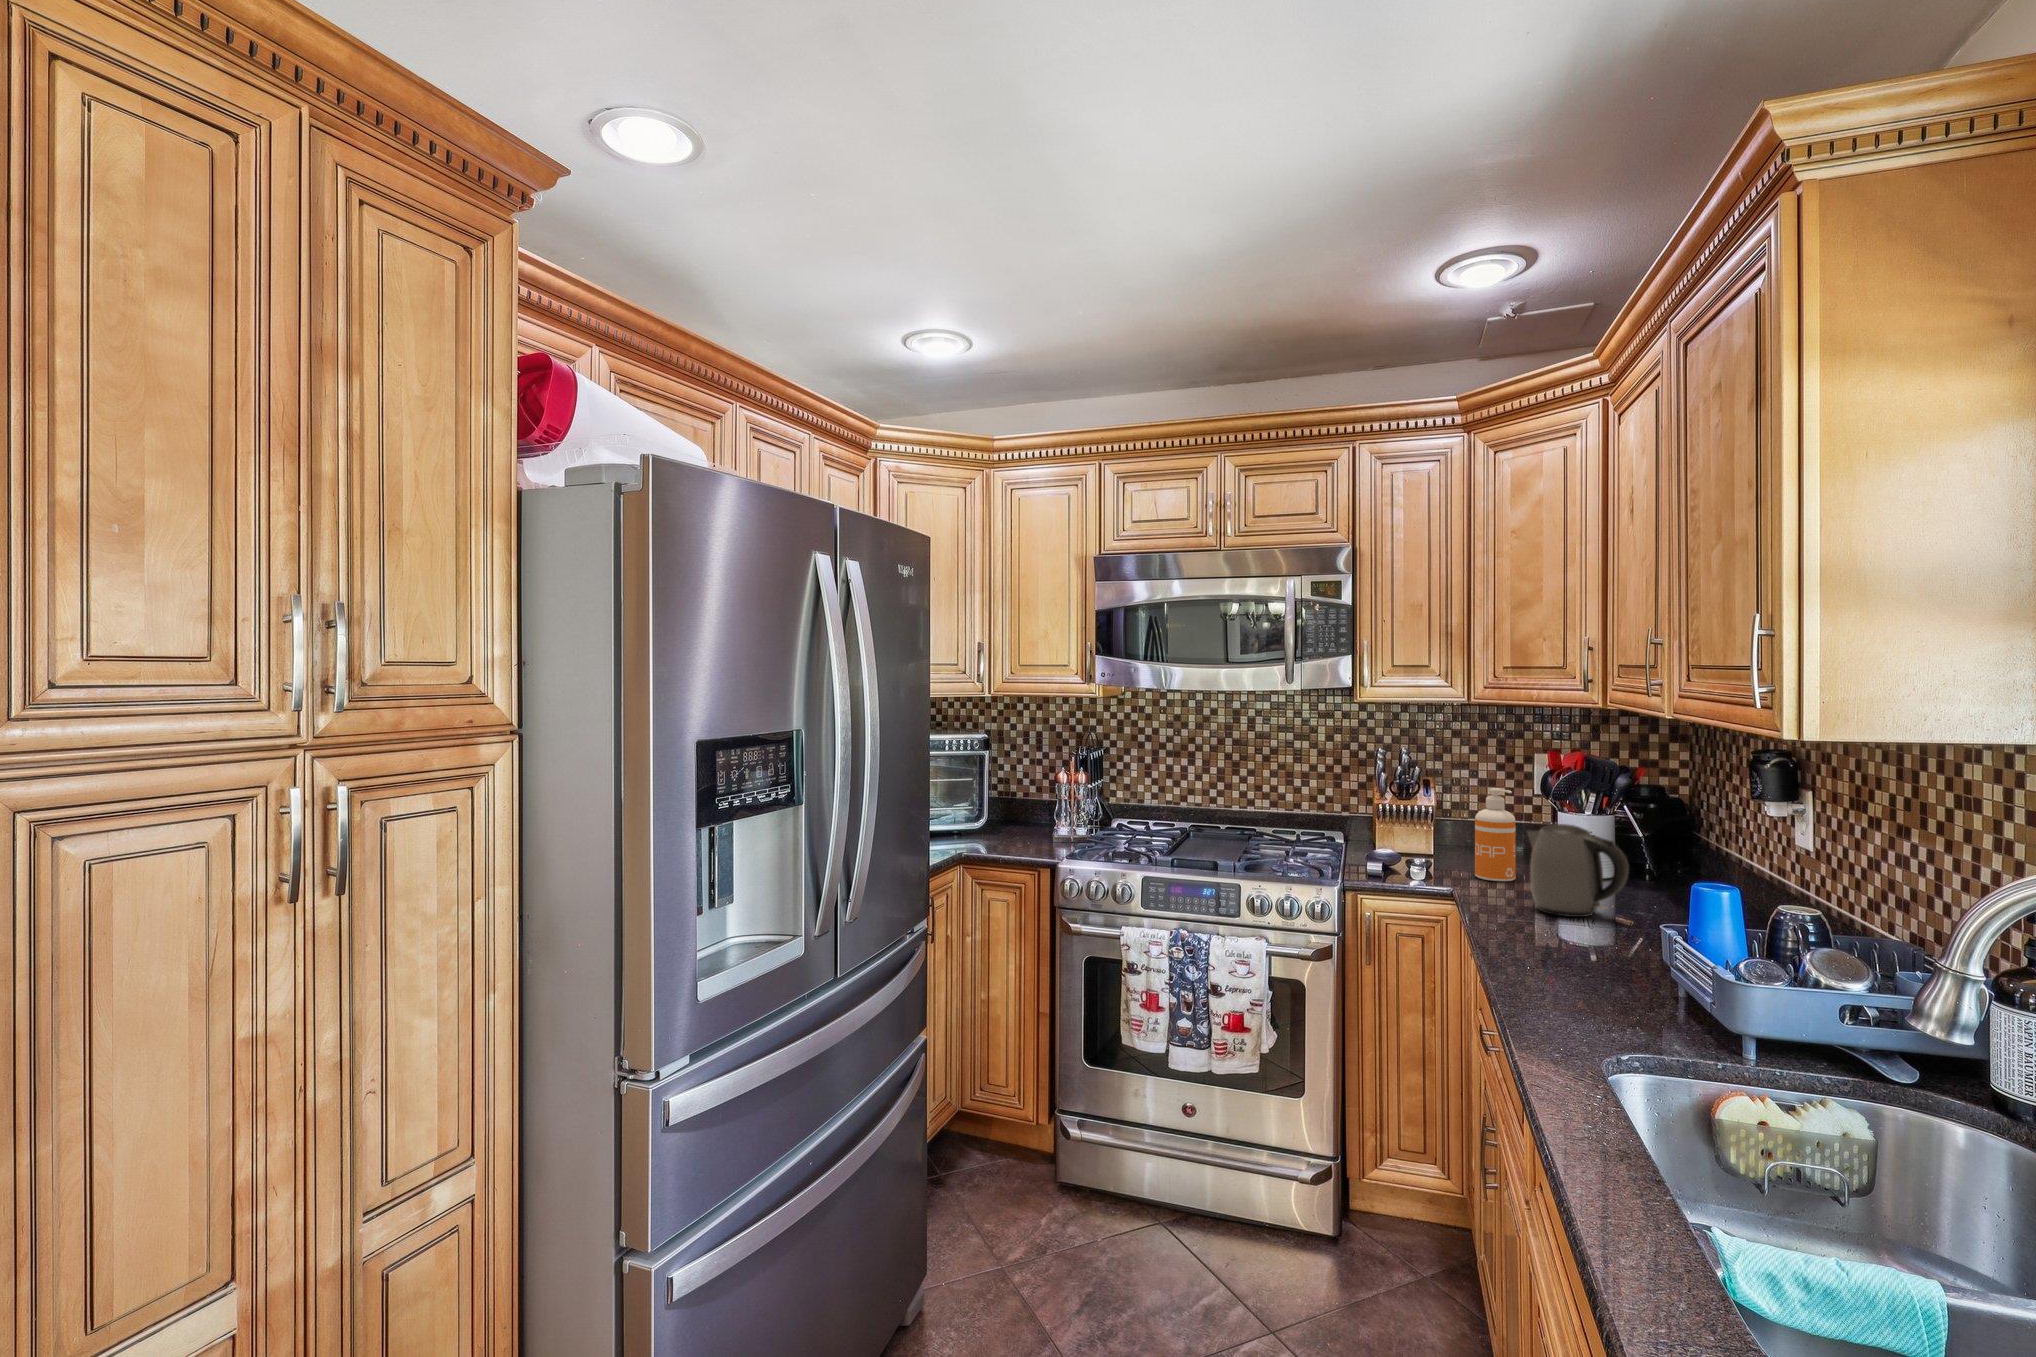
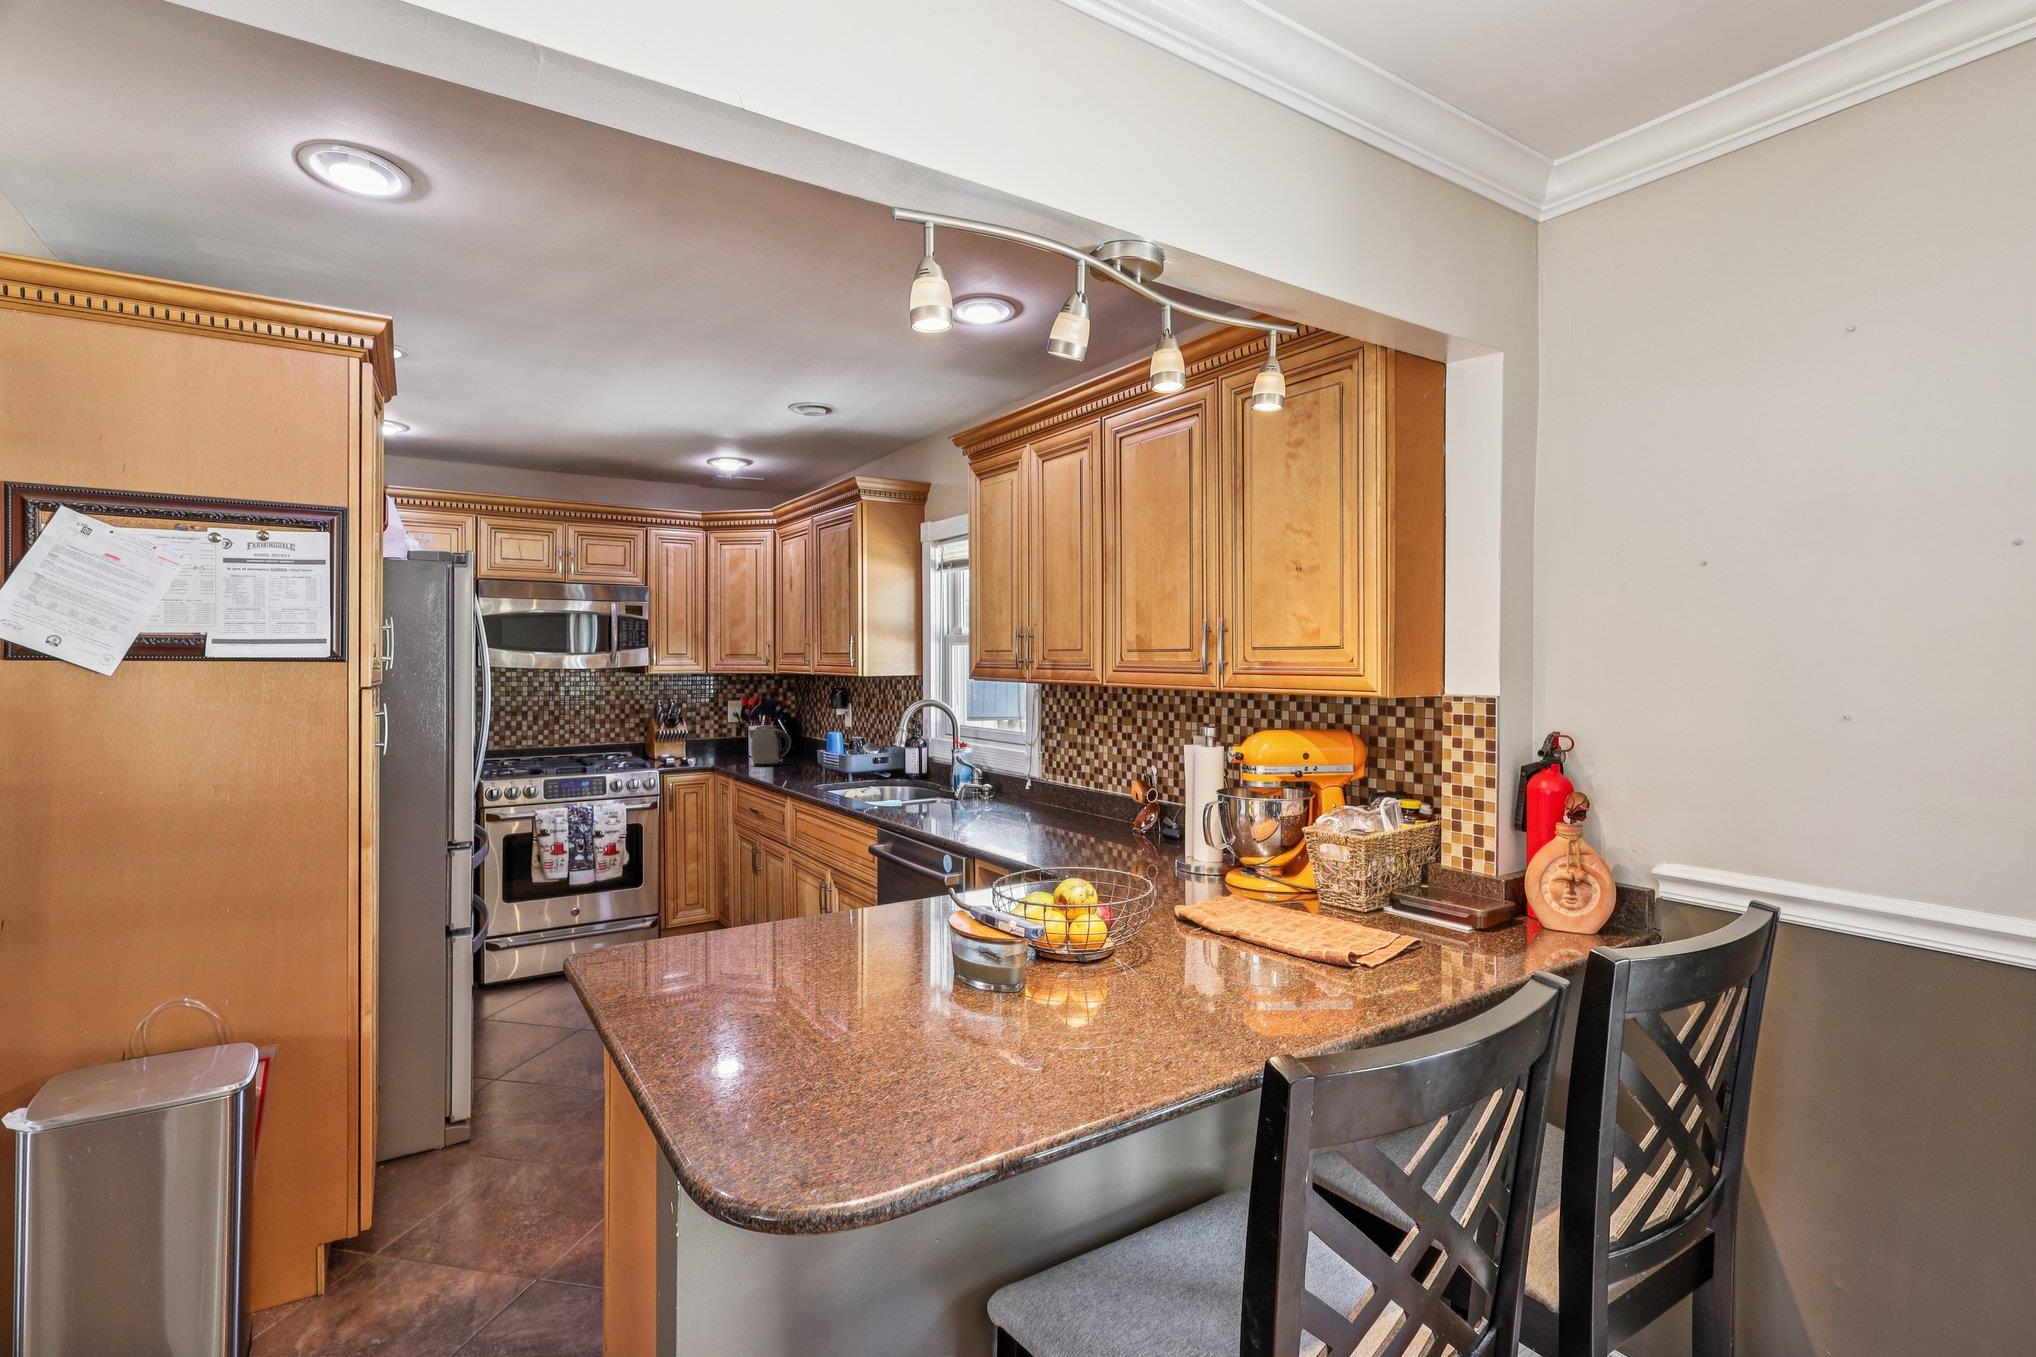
soap dispenser: present [1475,788,1516,881] -> none [714,716,733,762]

